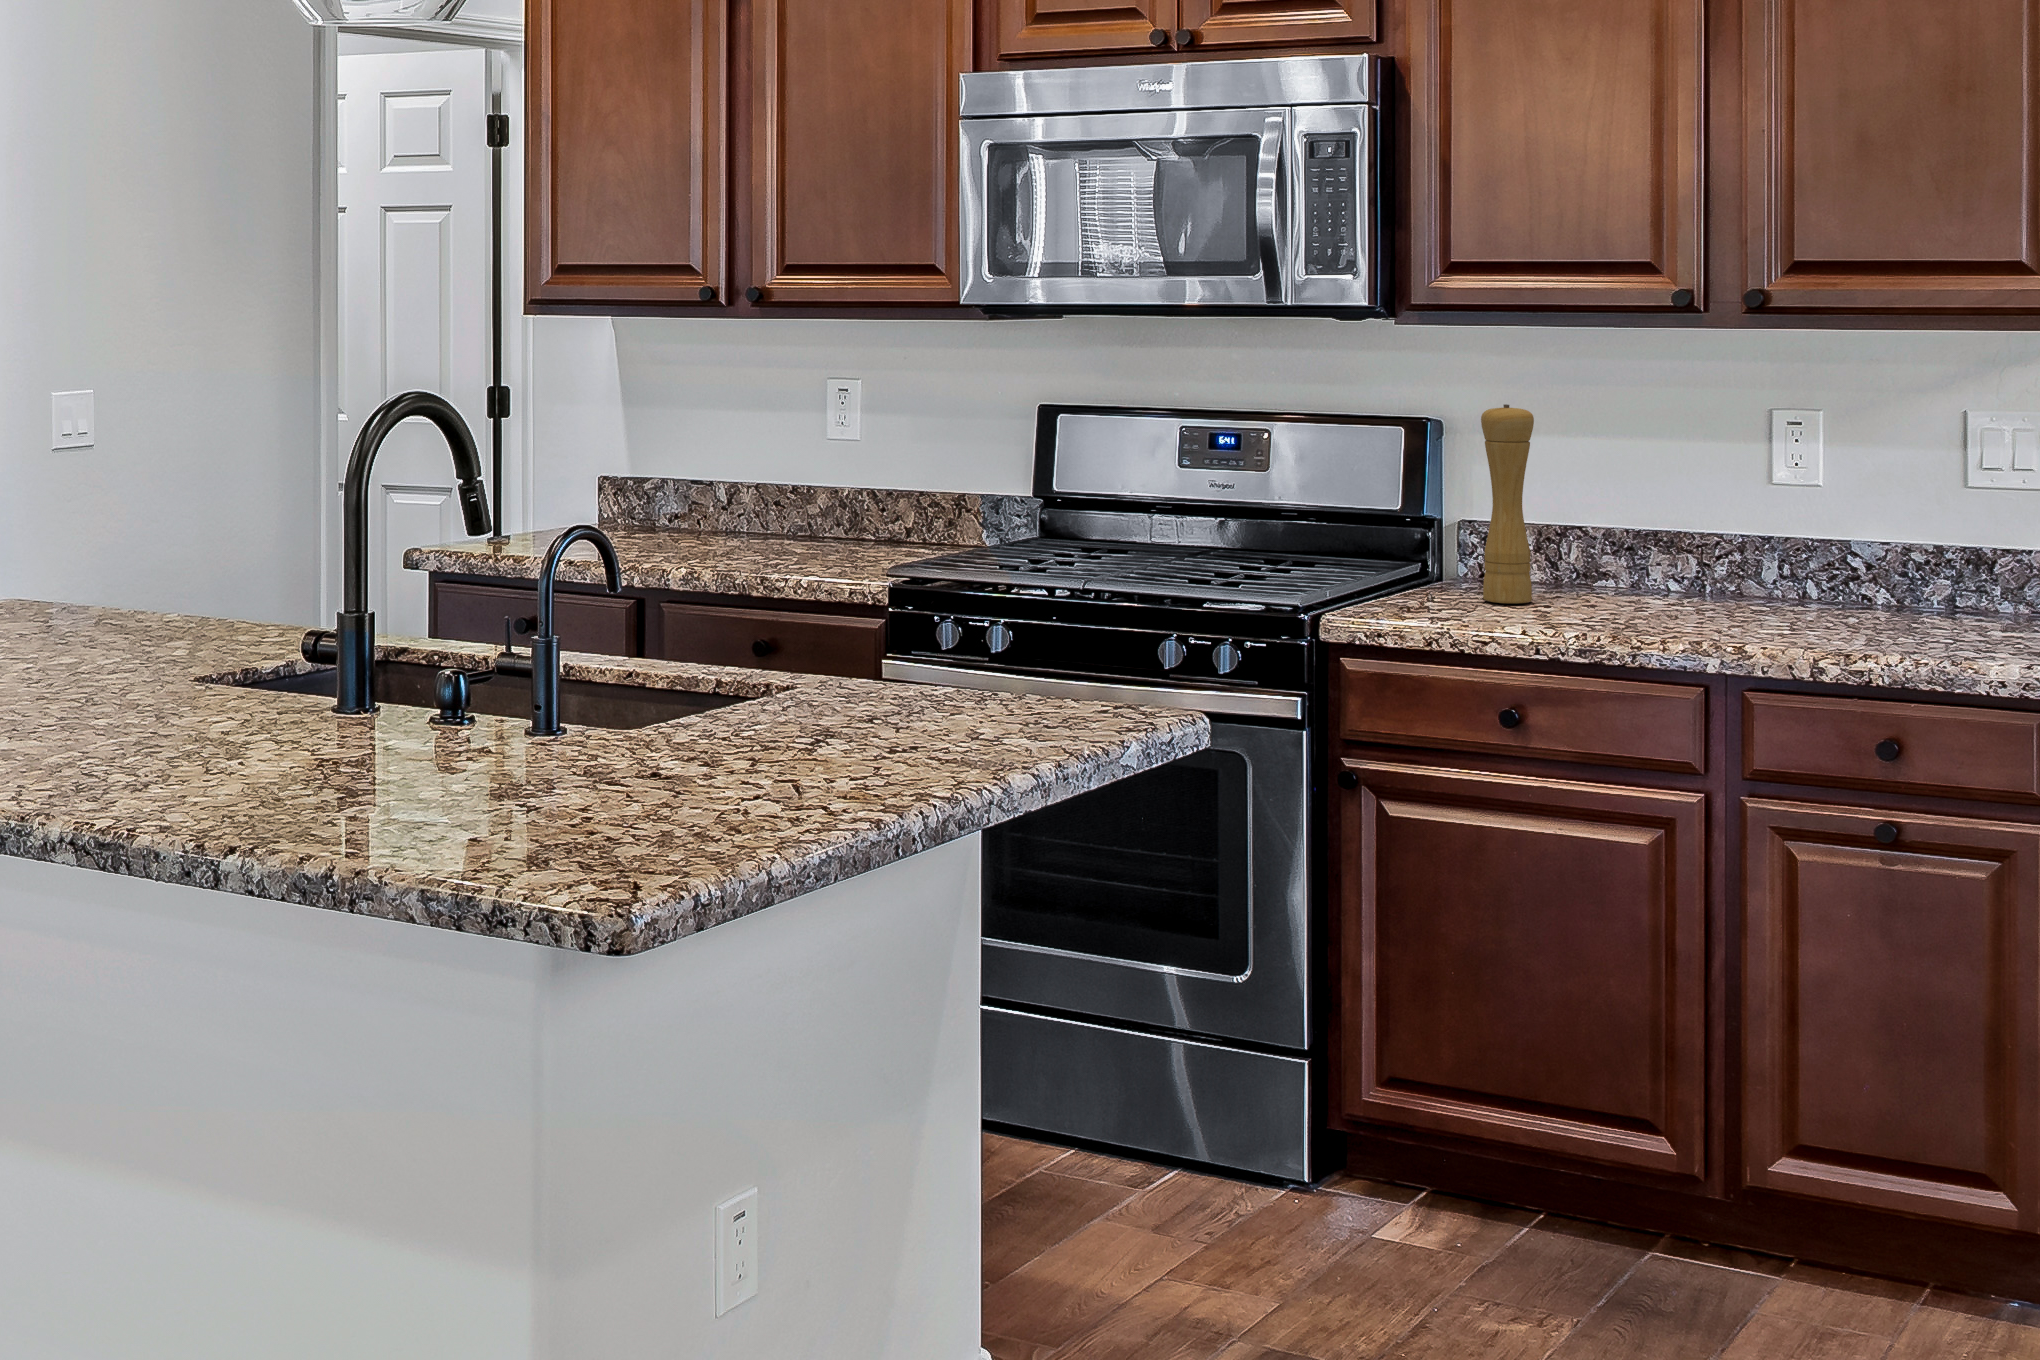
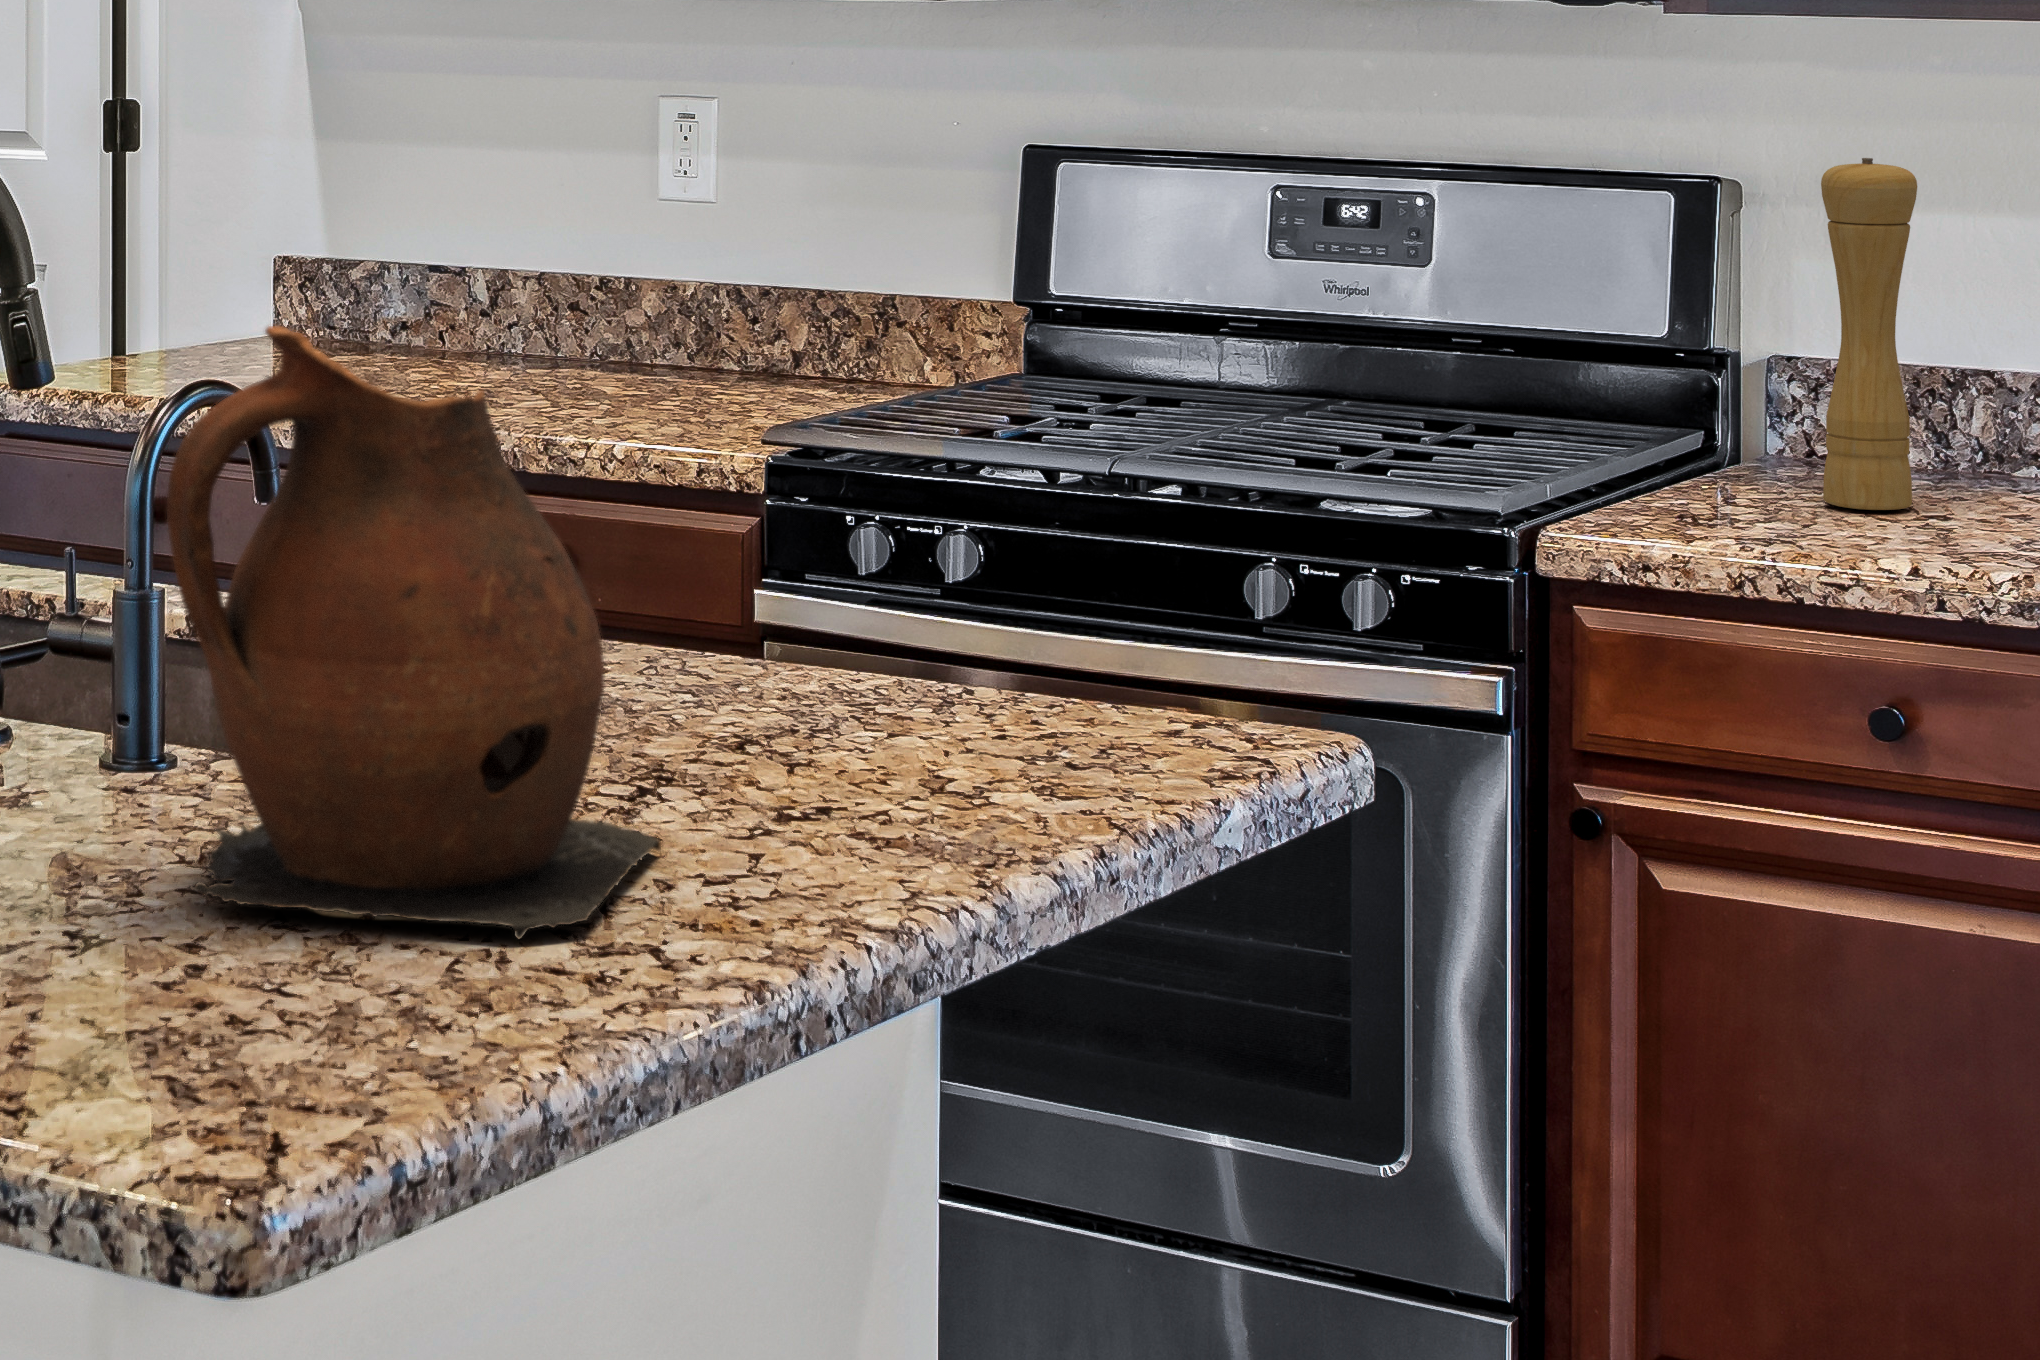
ceramic pitcher: none [568,490,827,804] -> present [167,326,661,939]

